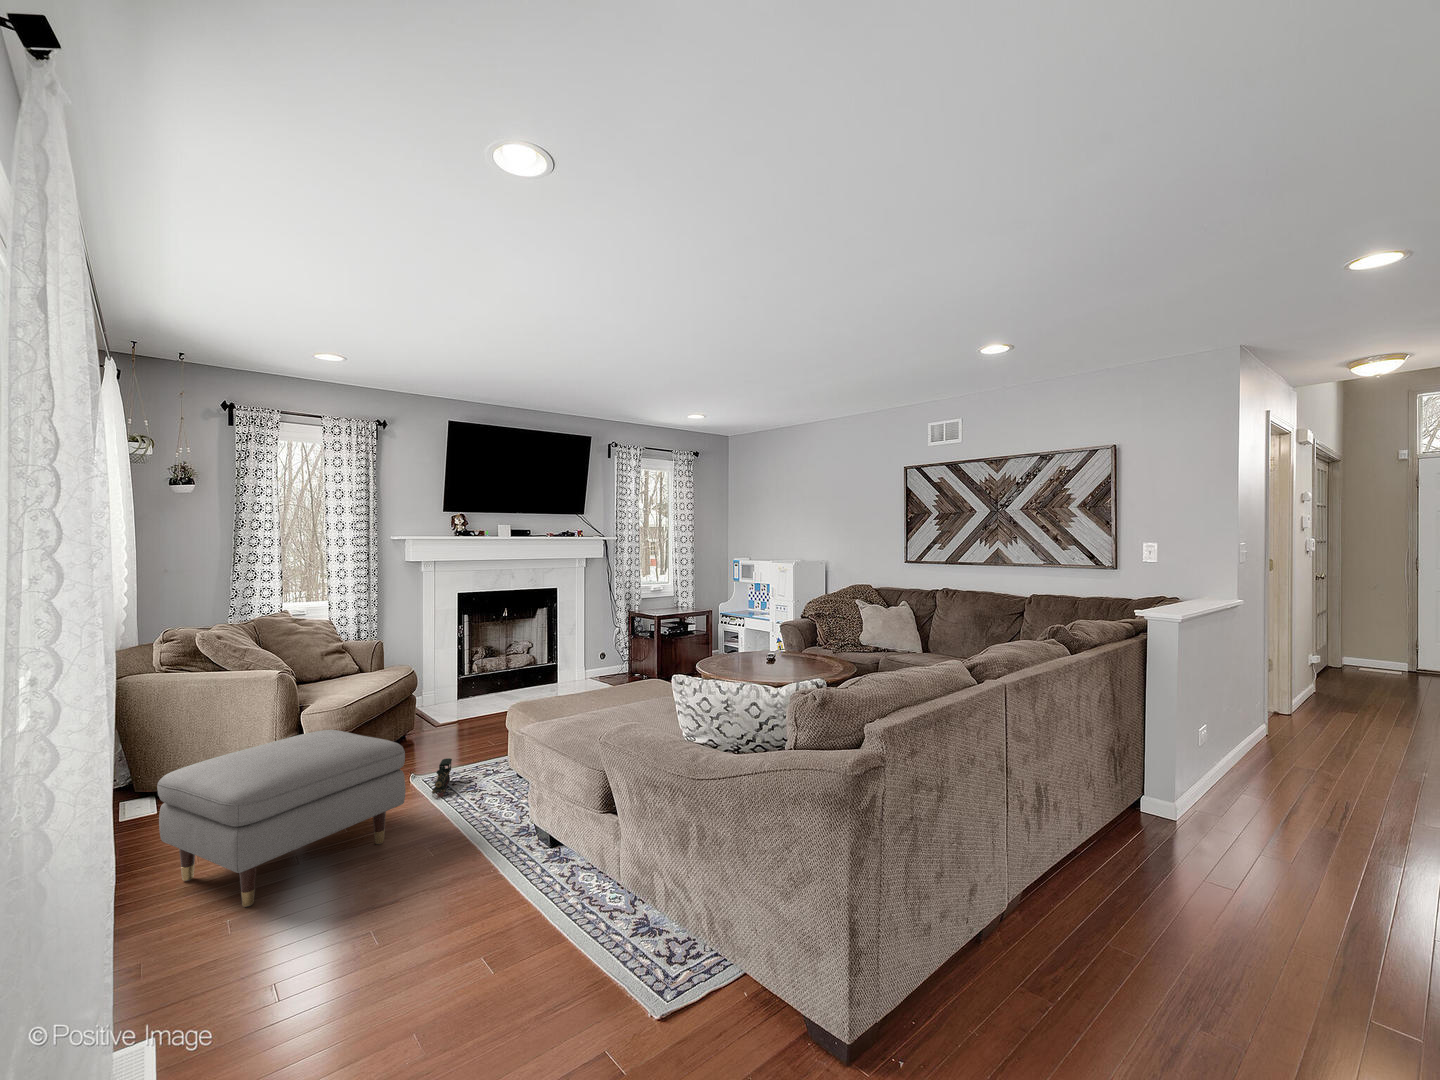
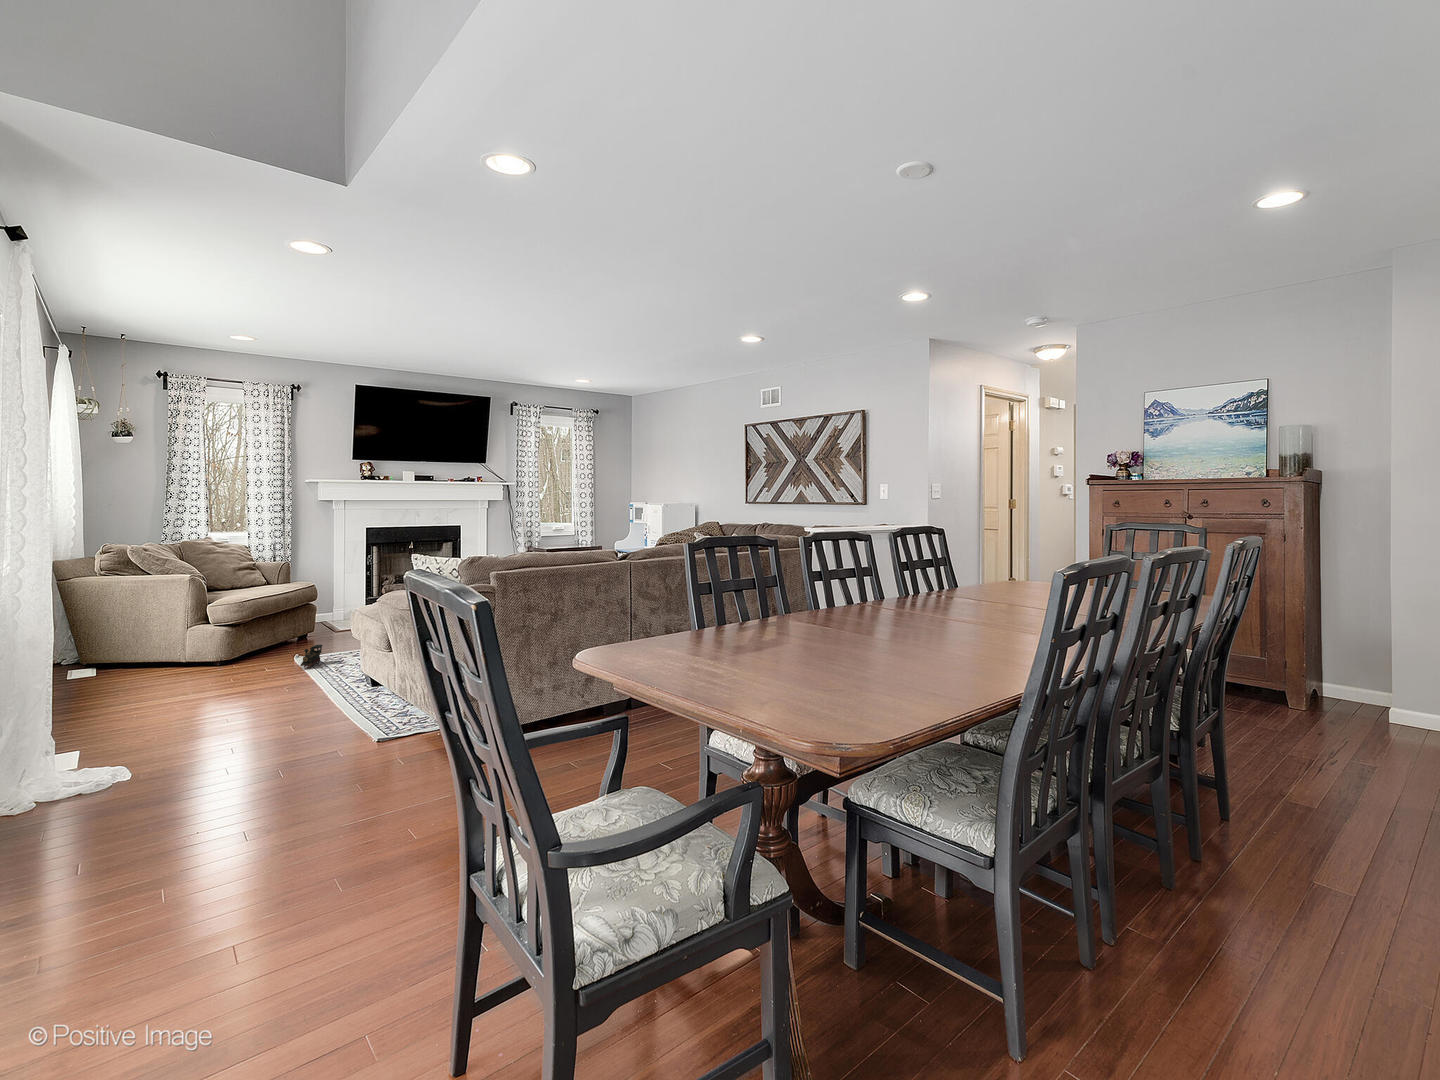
ottoman: present [157,730,406,907] -> none [83,611,264,711]

